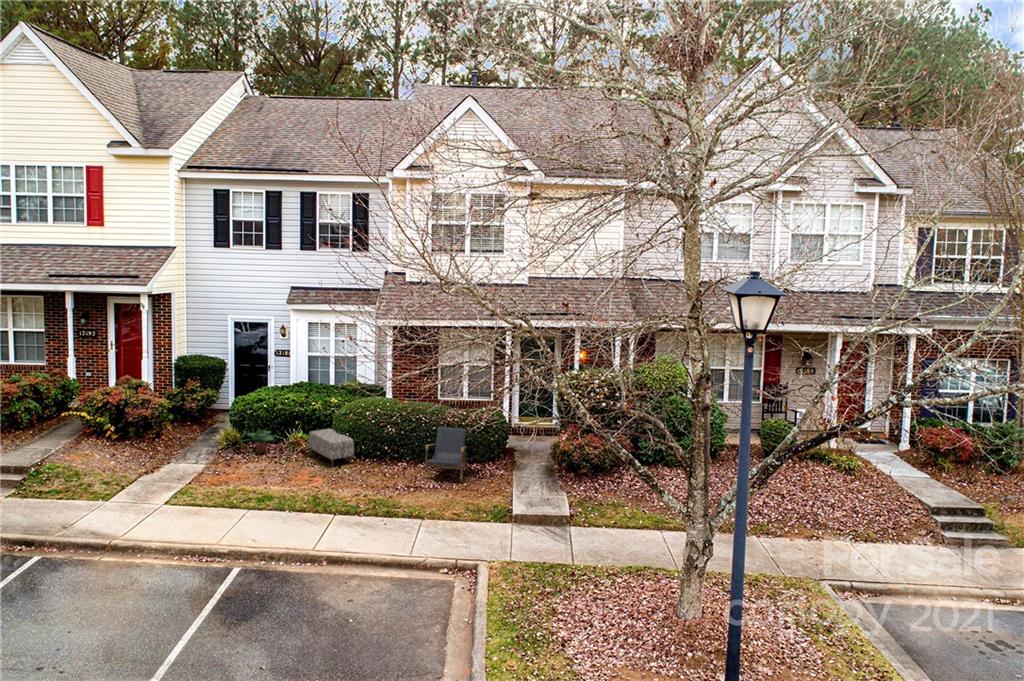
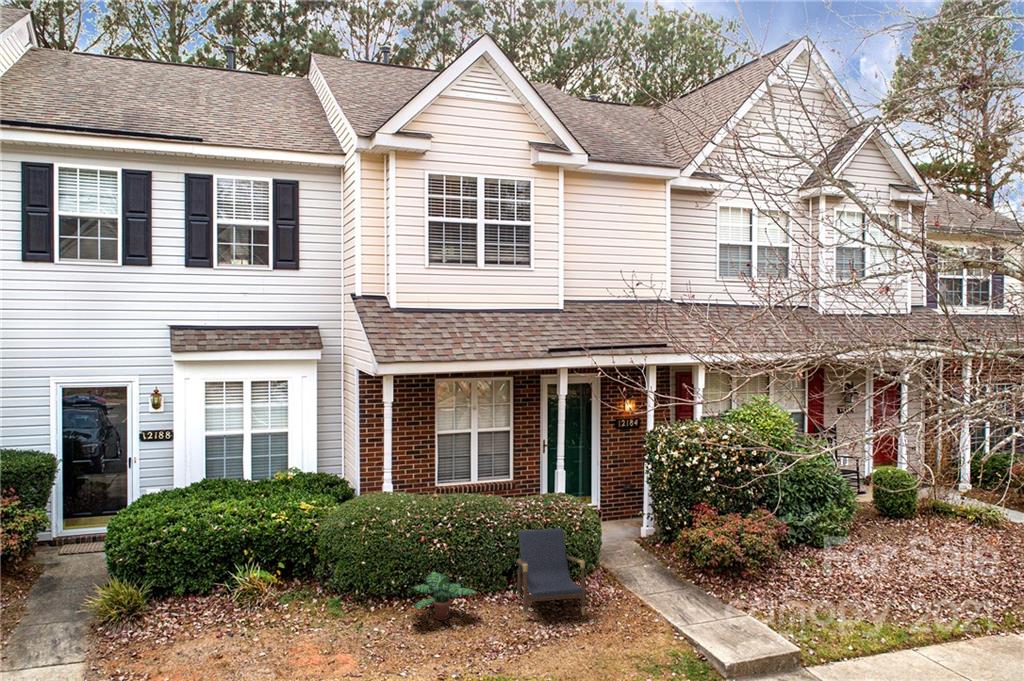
bench: present [309,428,354,467] -> none [283,556,380,628]
potted plant: present [245,429,274,453] -> present [413,572,477,620]

